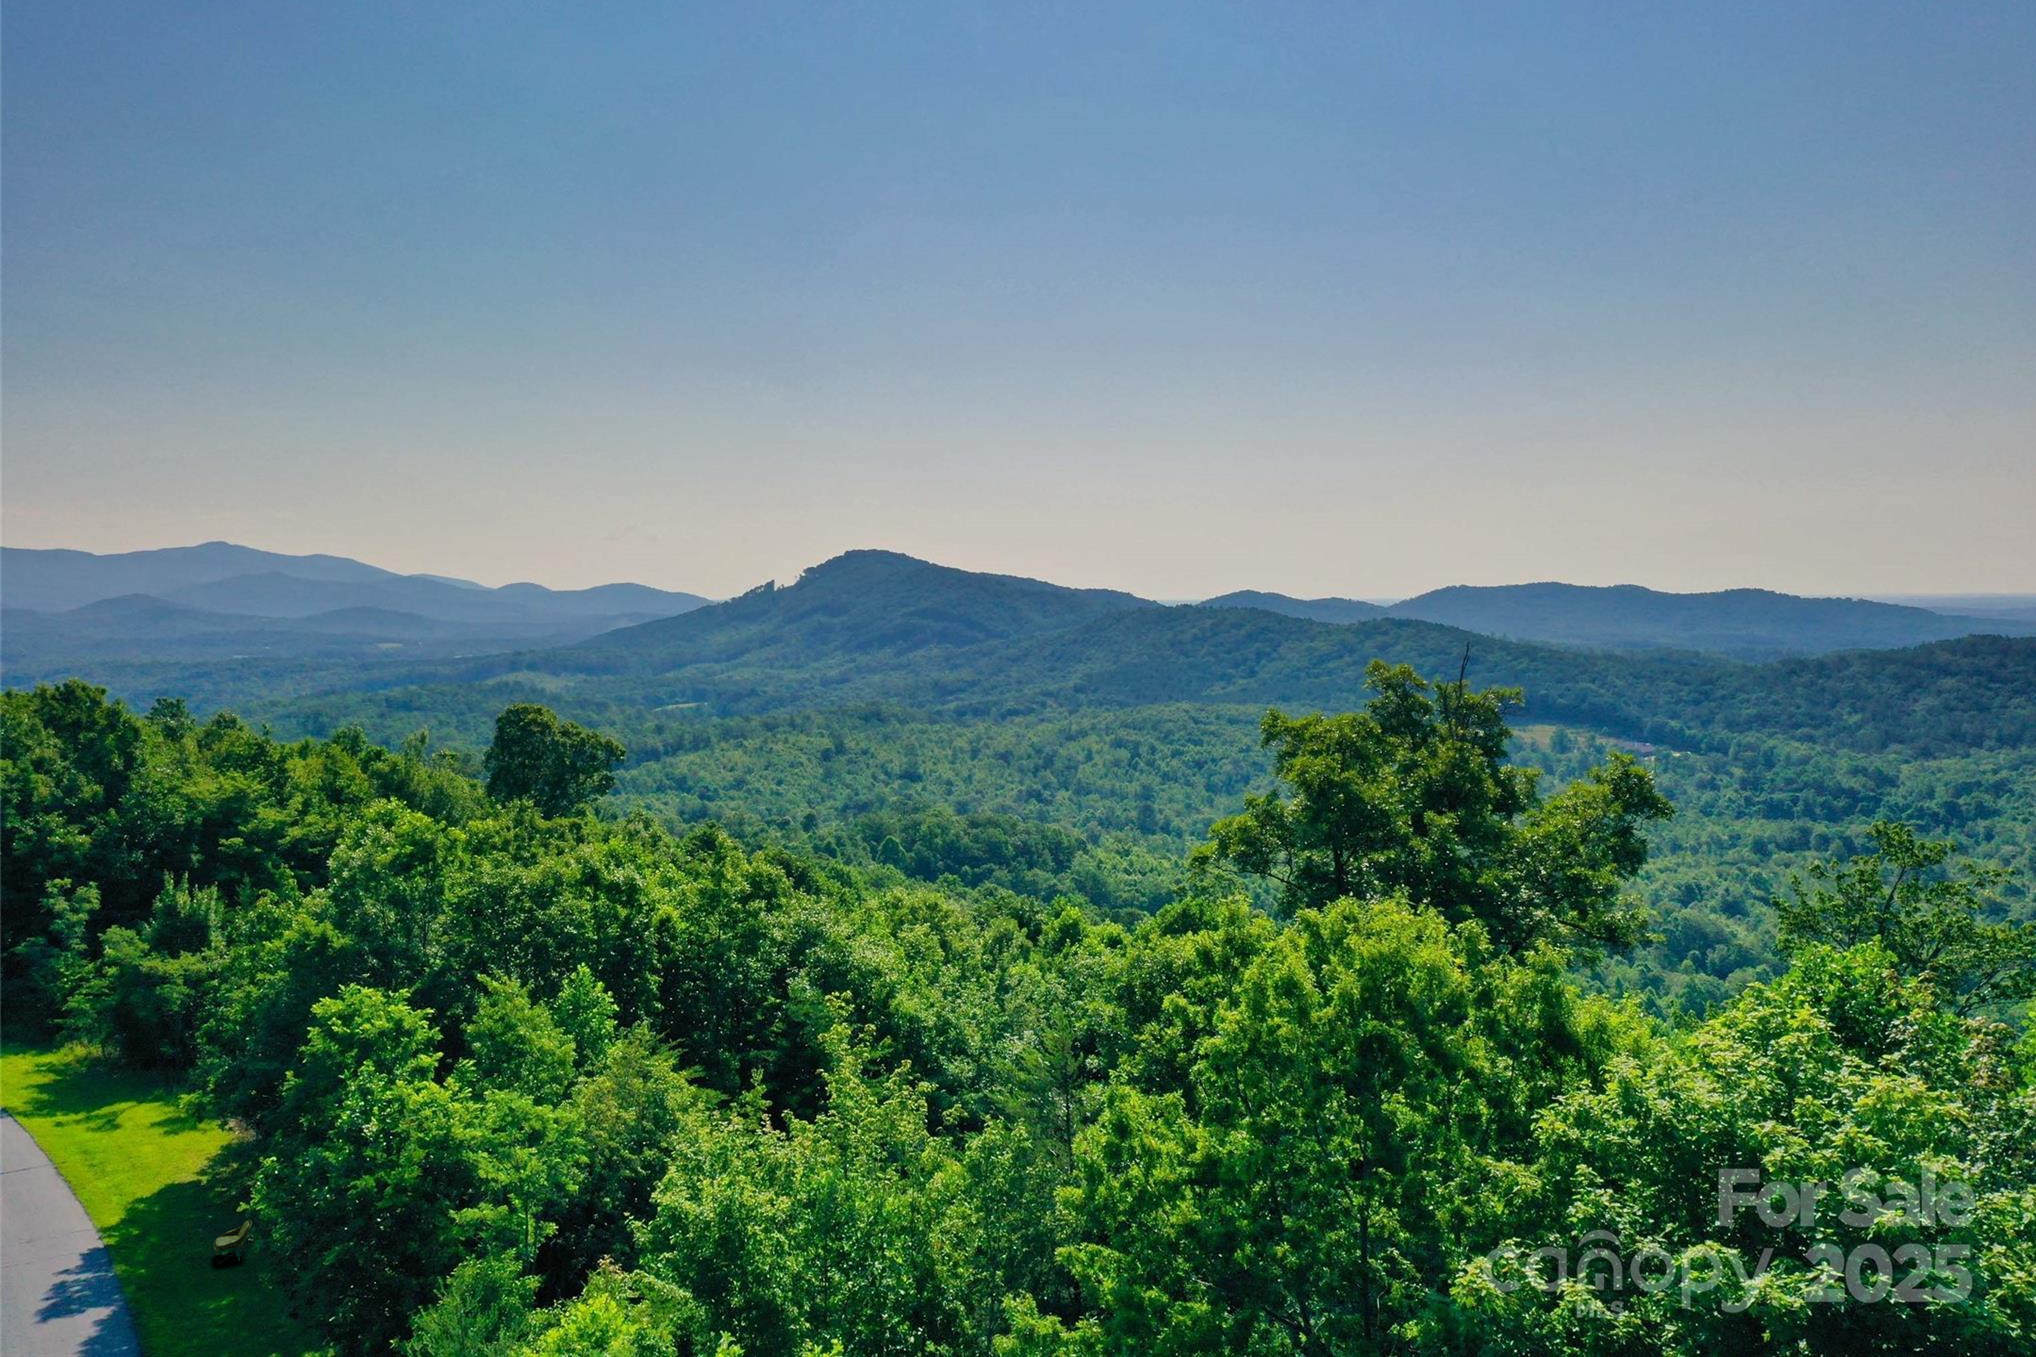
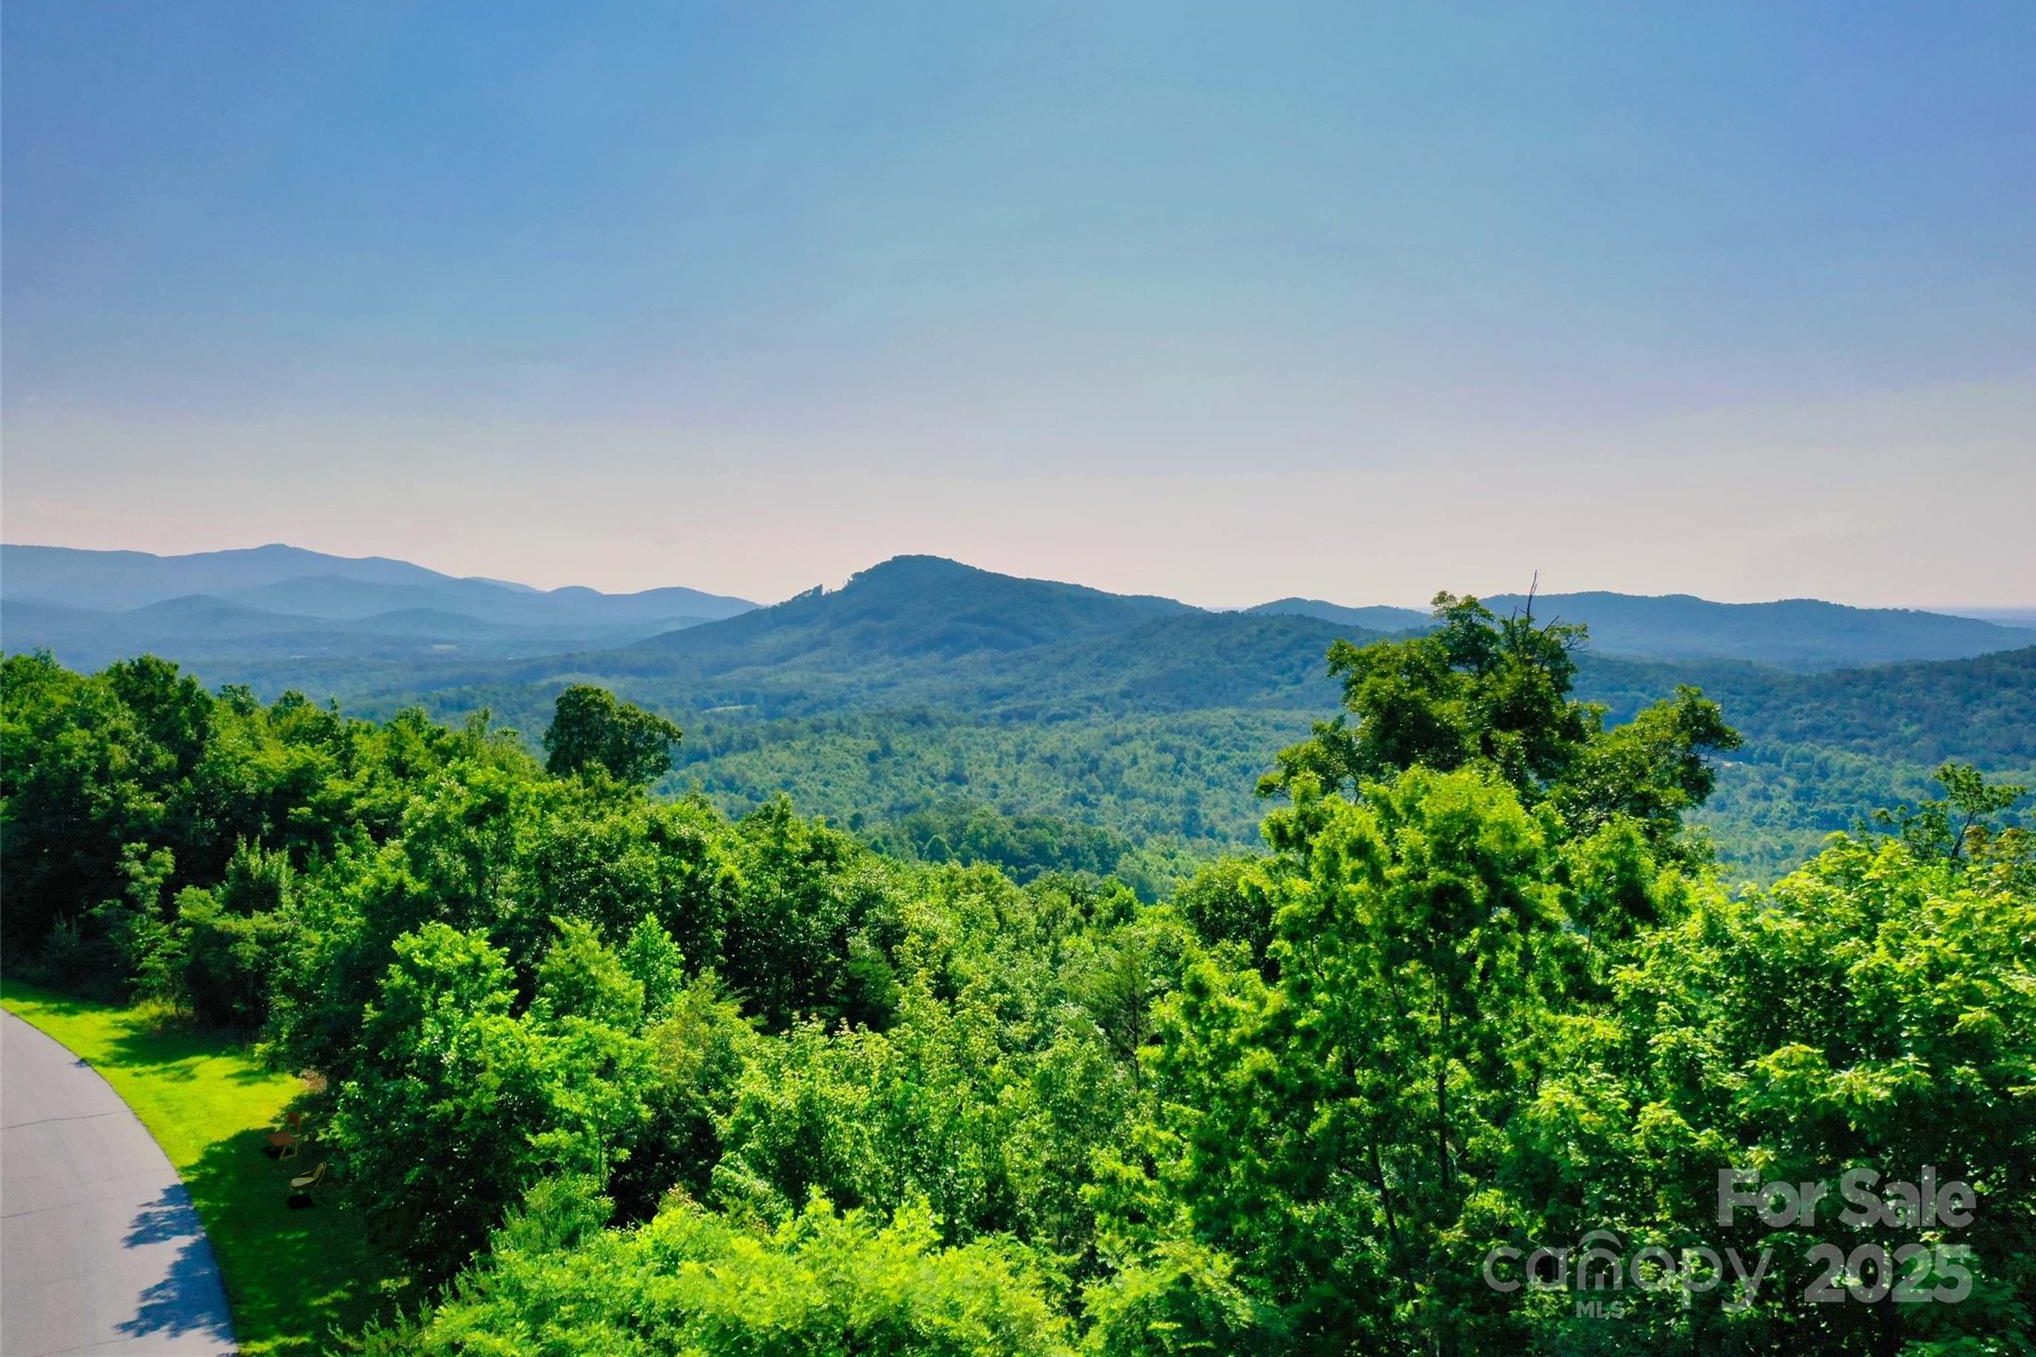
bench: none [191,1165,228,1216] -> present [267,1111,302,1159]

